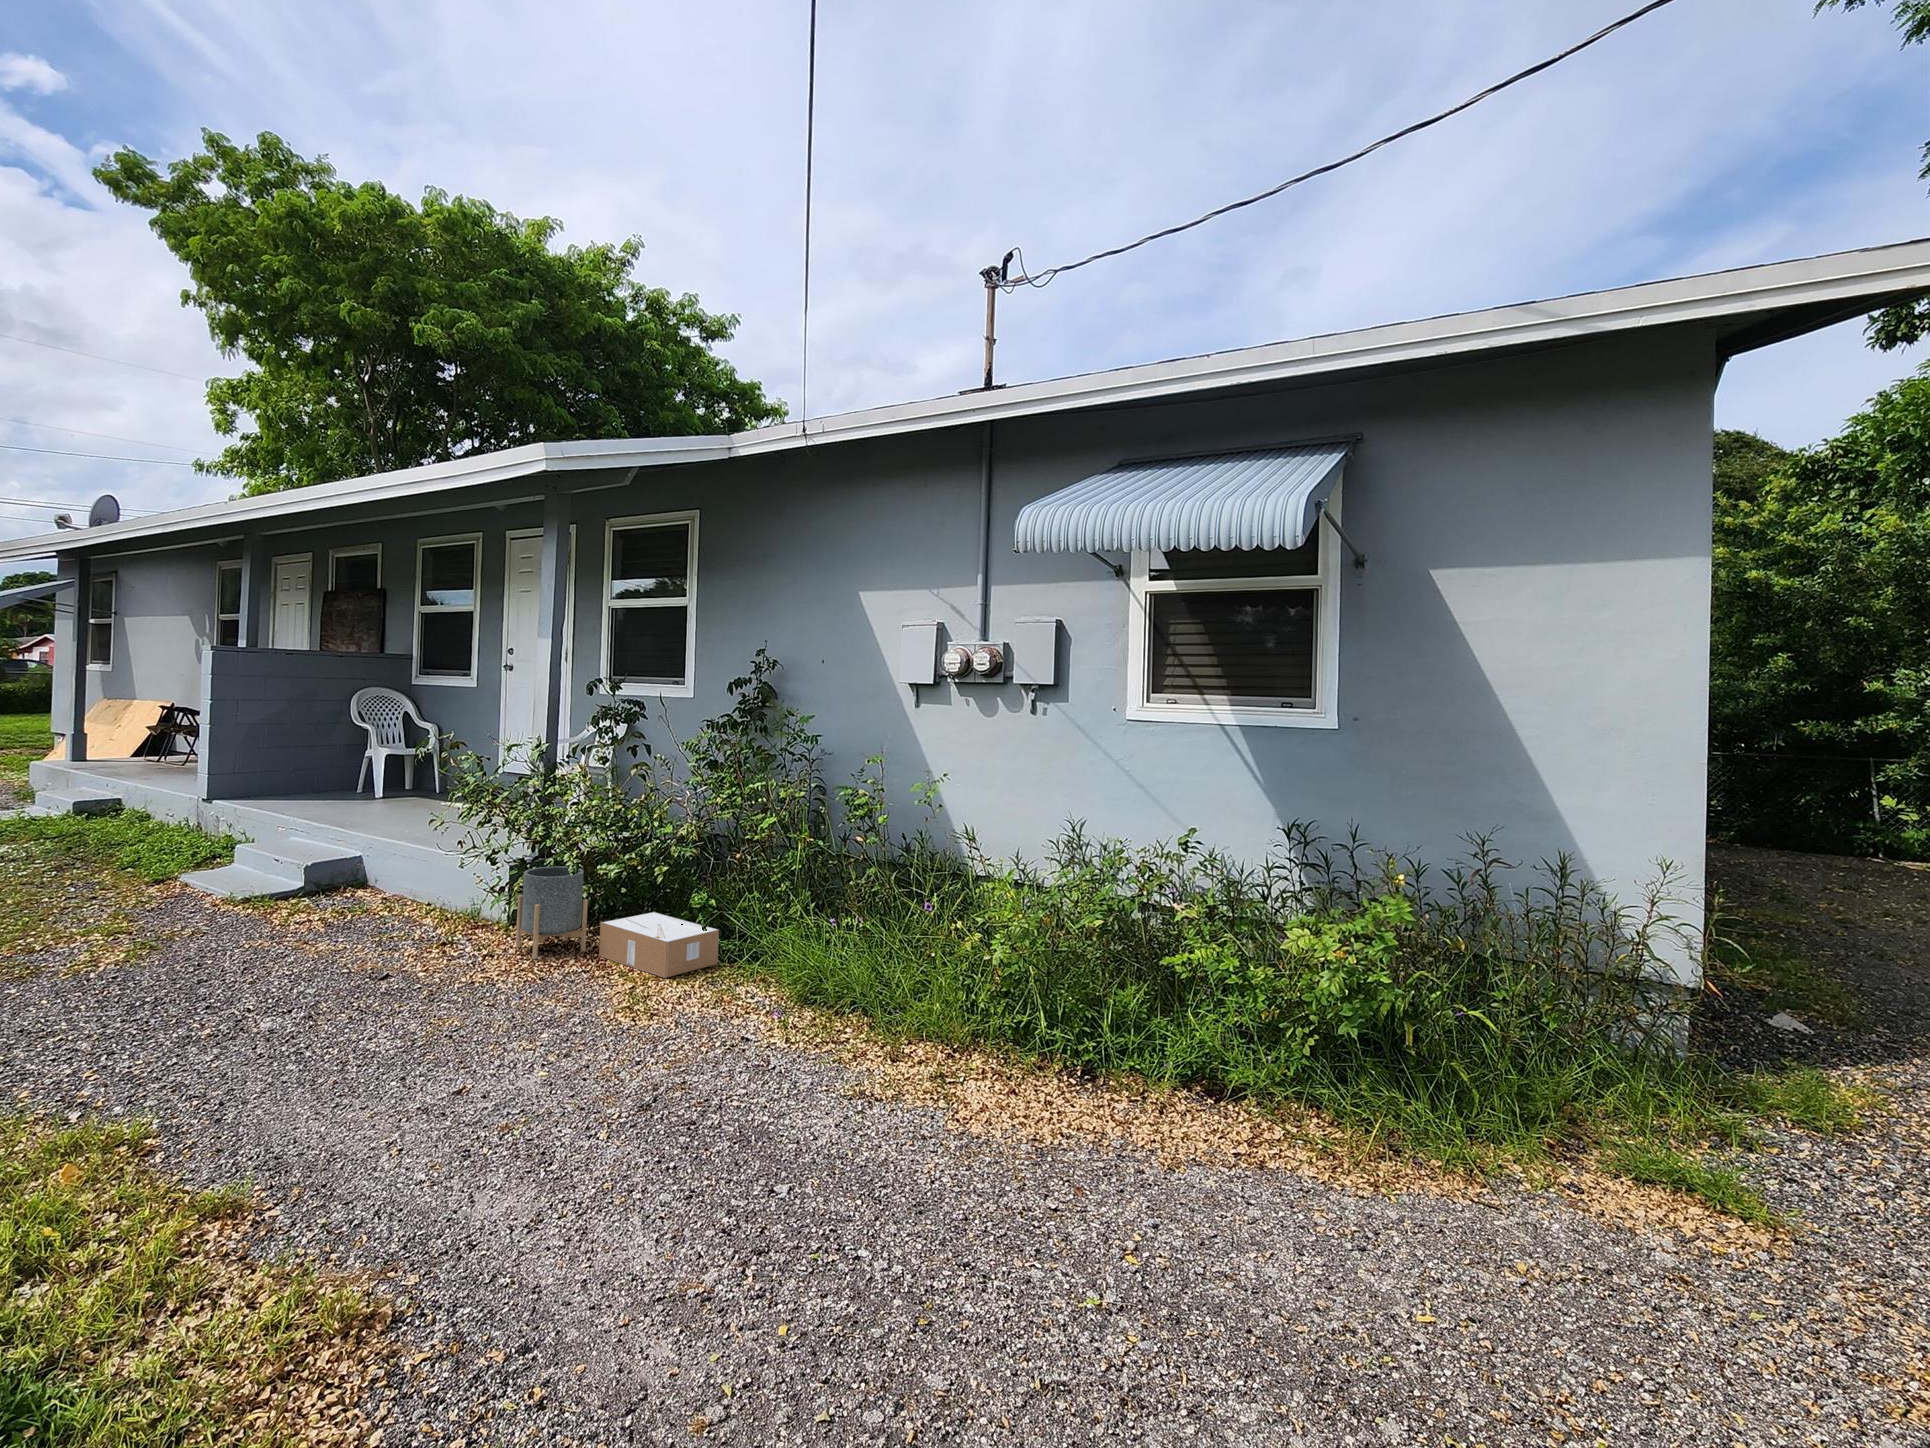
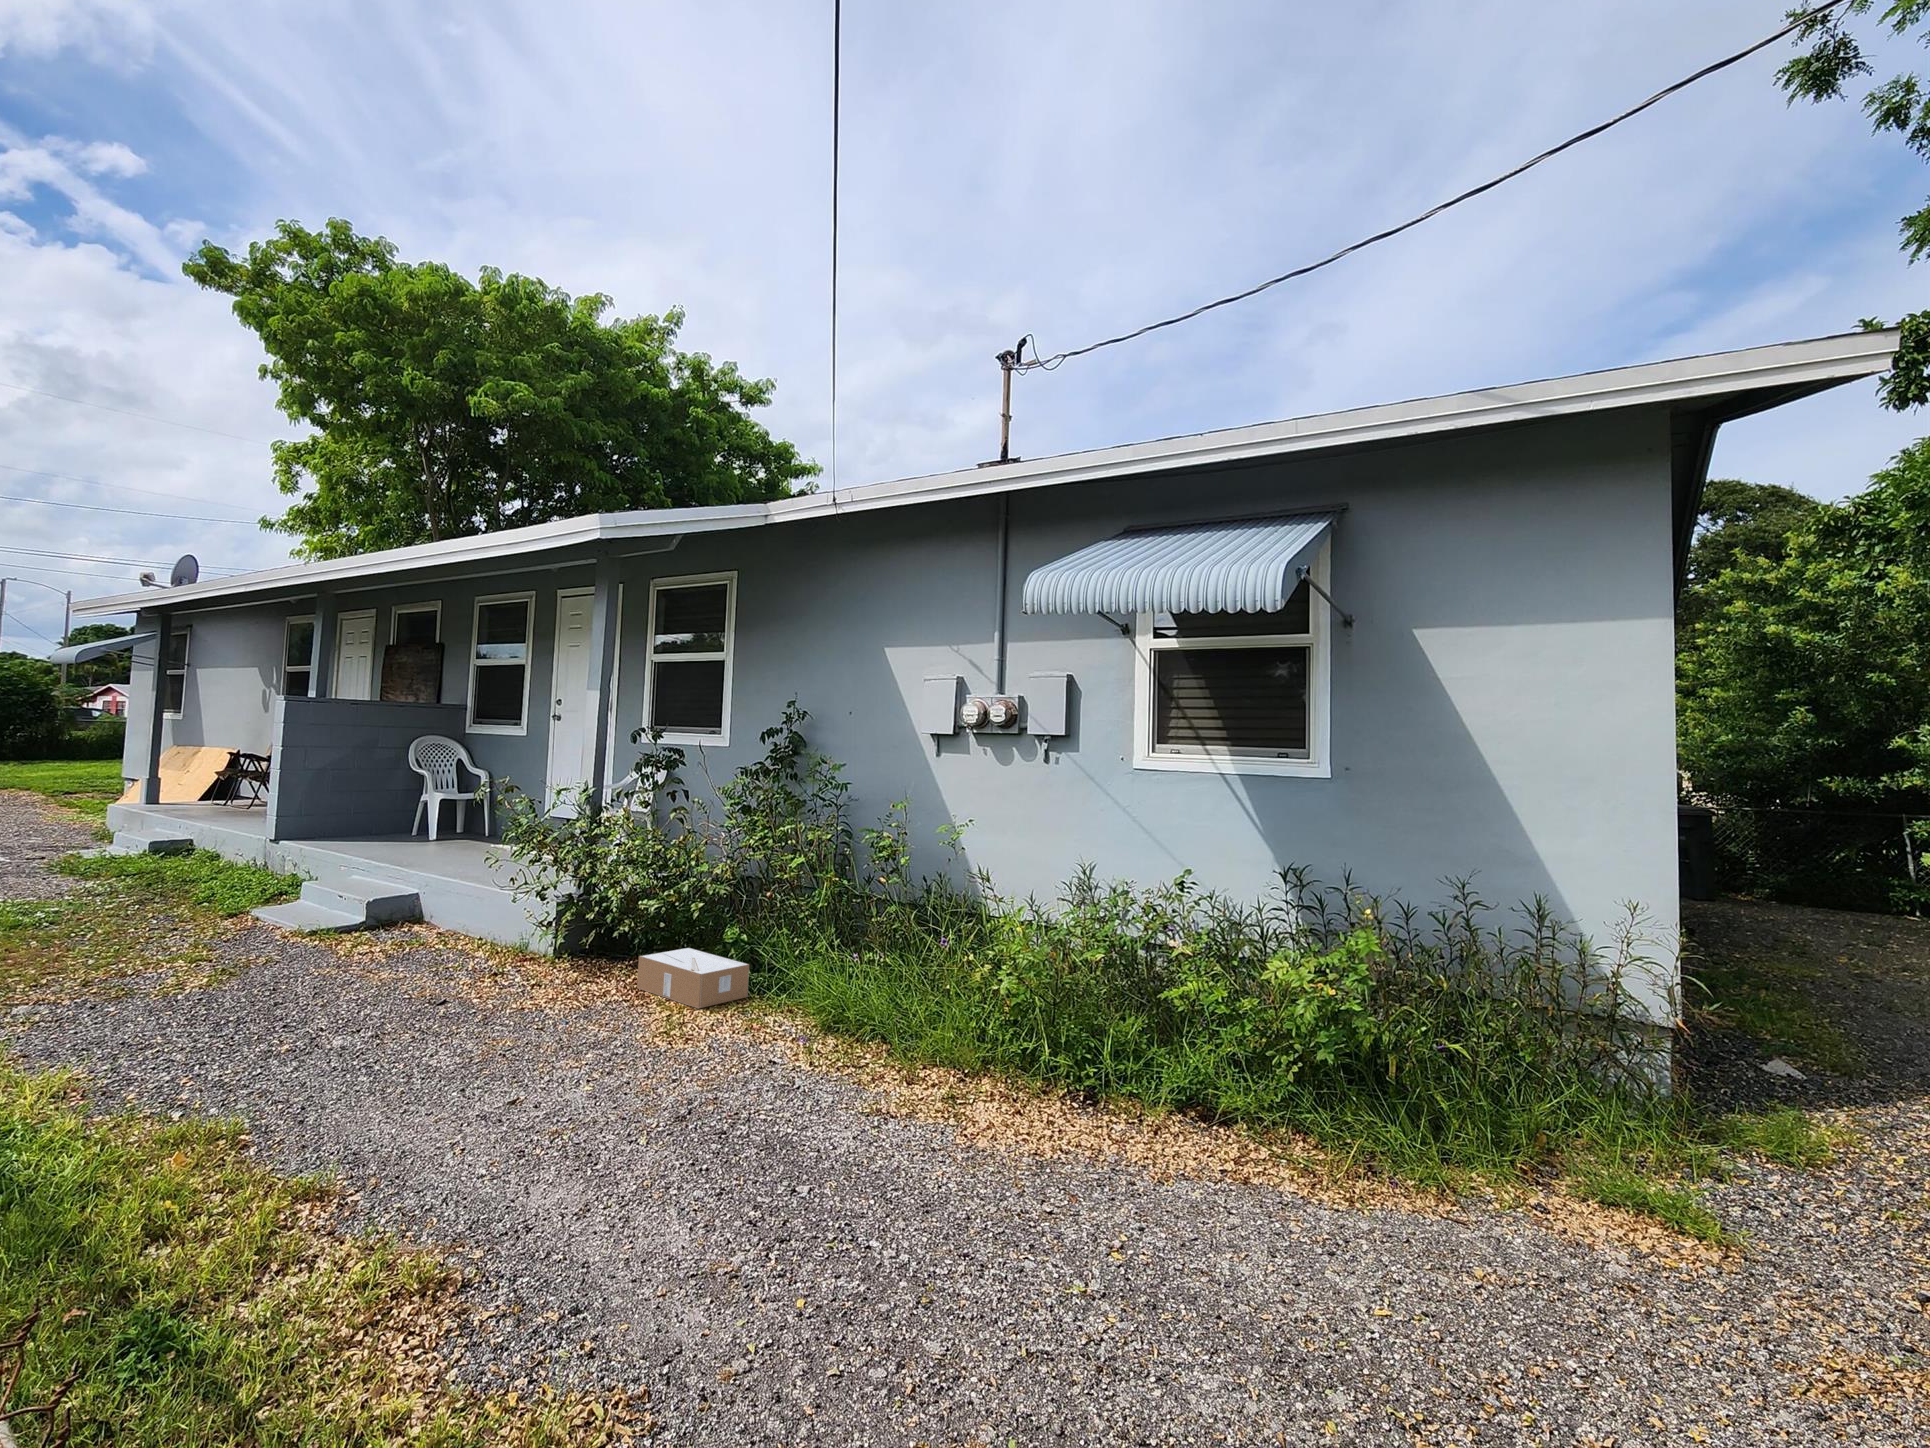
planter: present [516,867,588,959] -> none [560,903,627,990]

